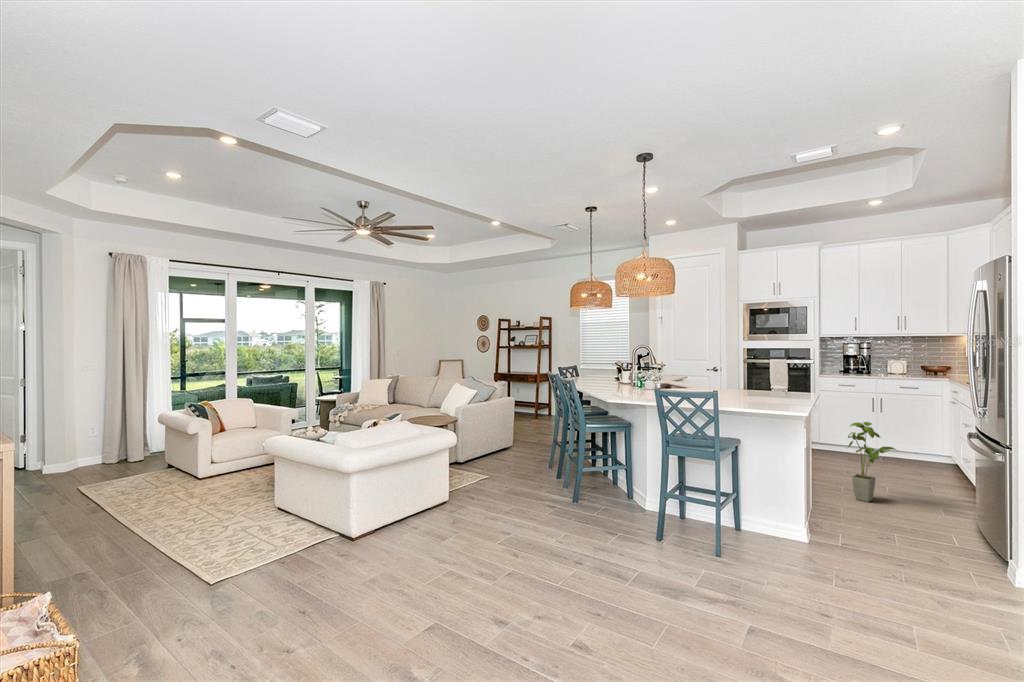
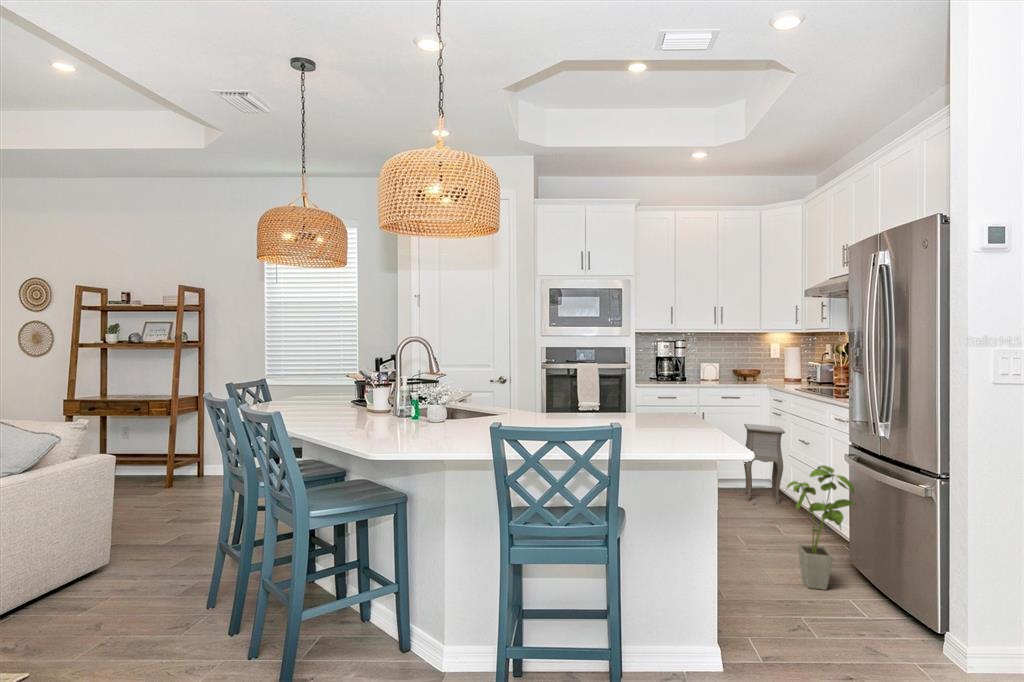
side table: none [906,409,950,474] -> present [744,424,785,504]

